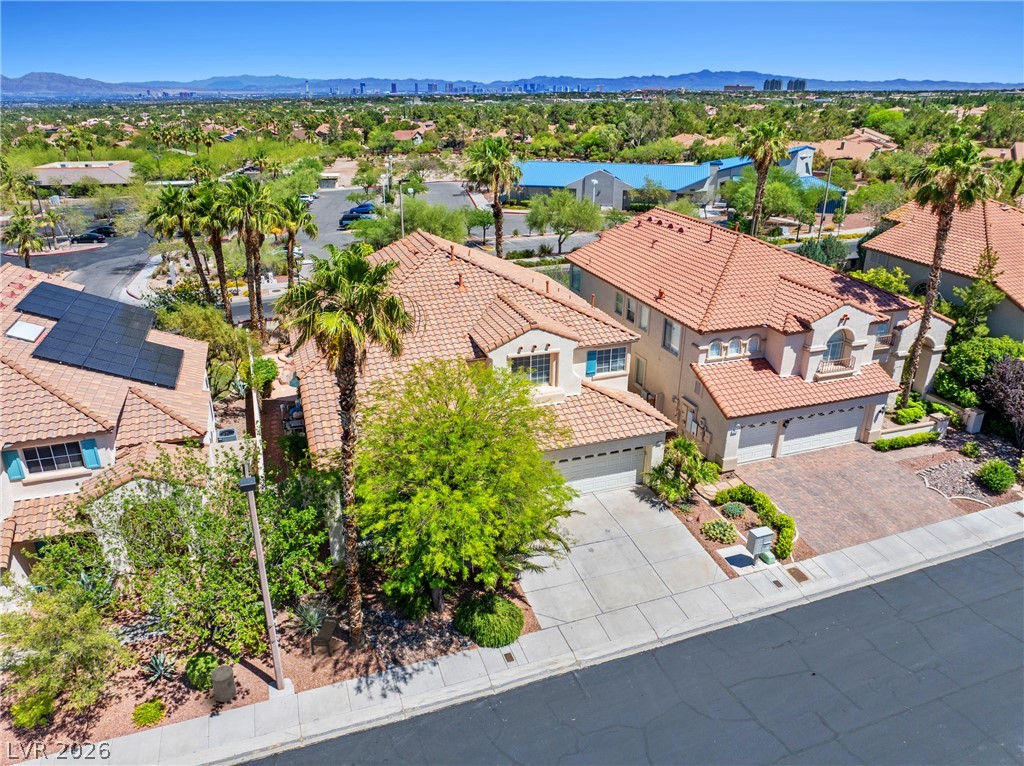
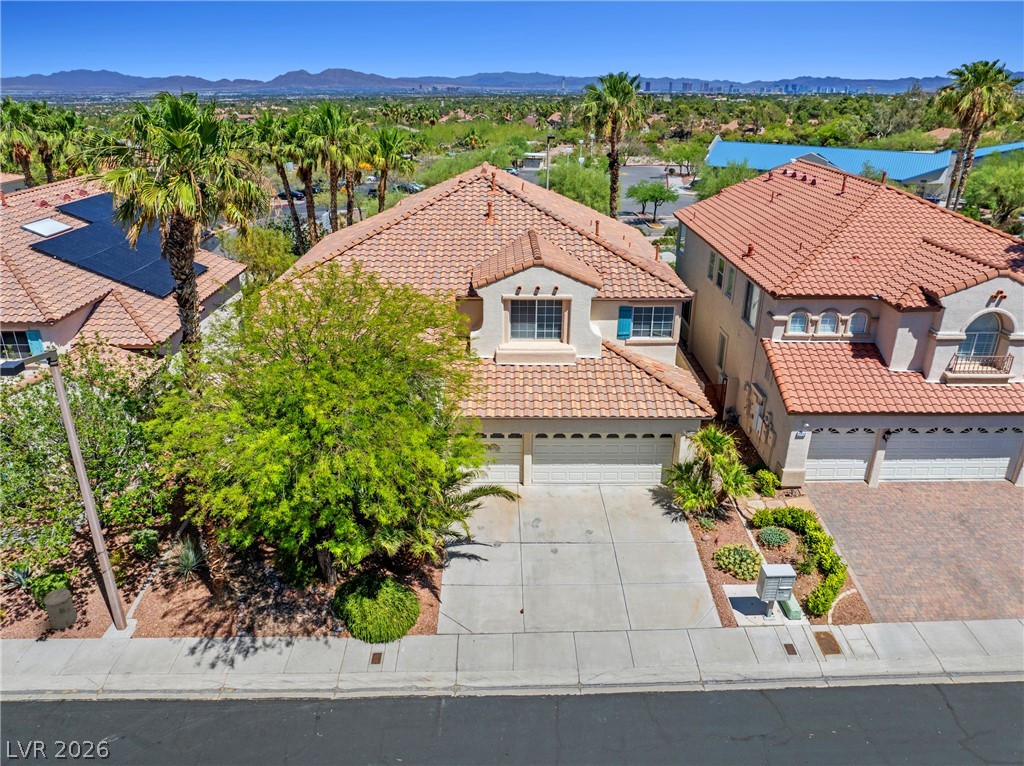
bench: present [311,616,341,657] -> none [171,560,218,606]

